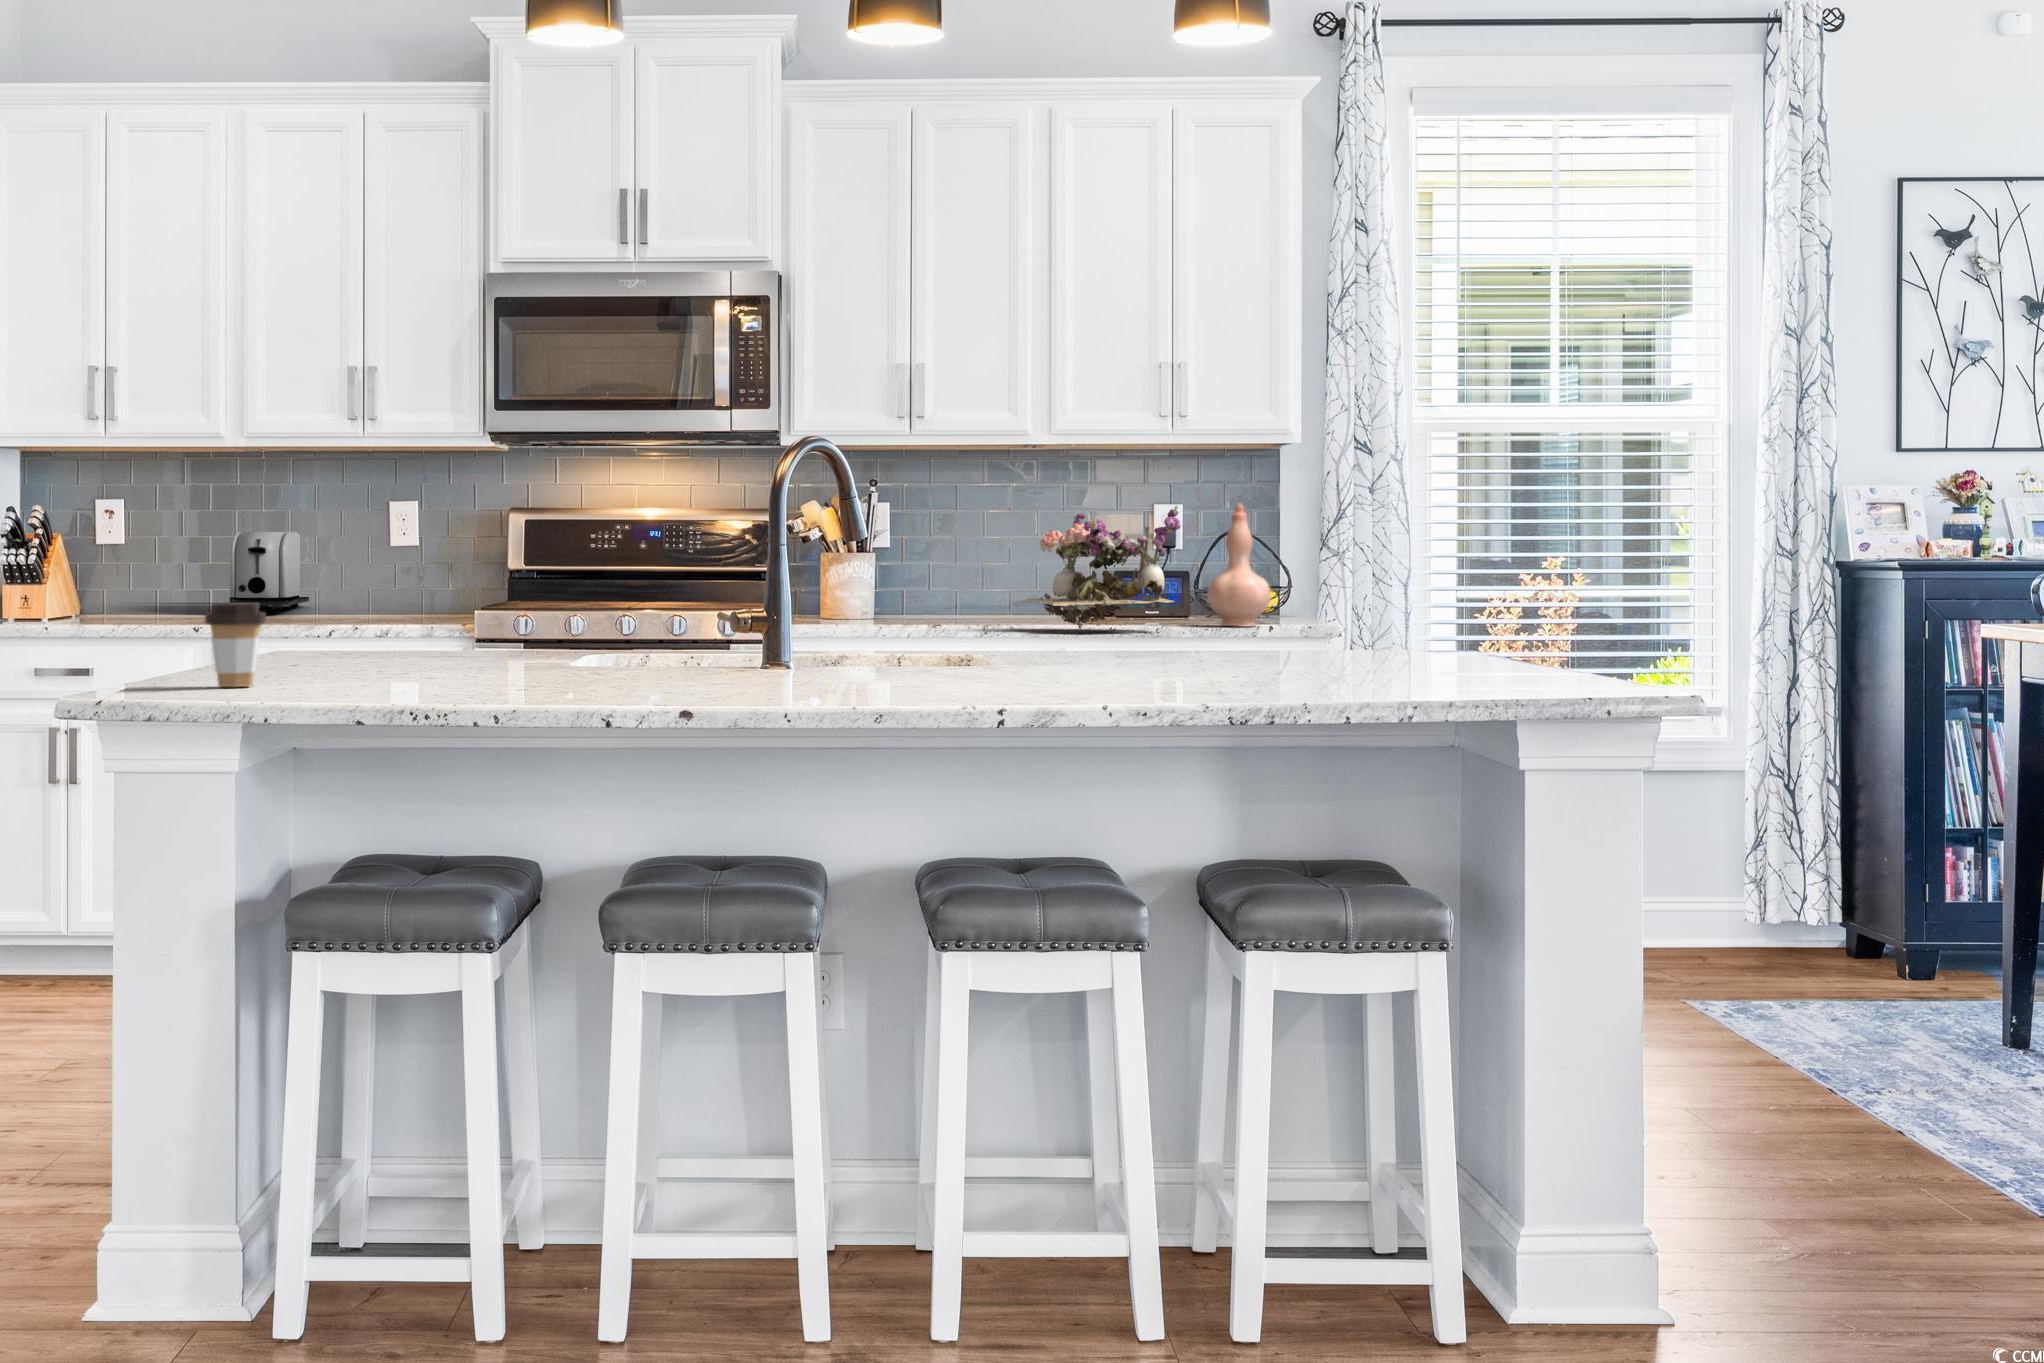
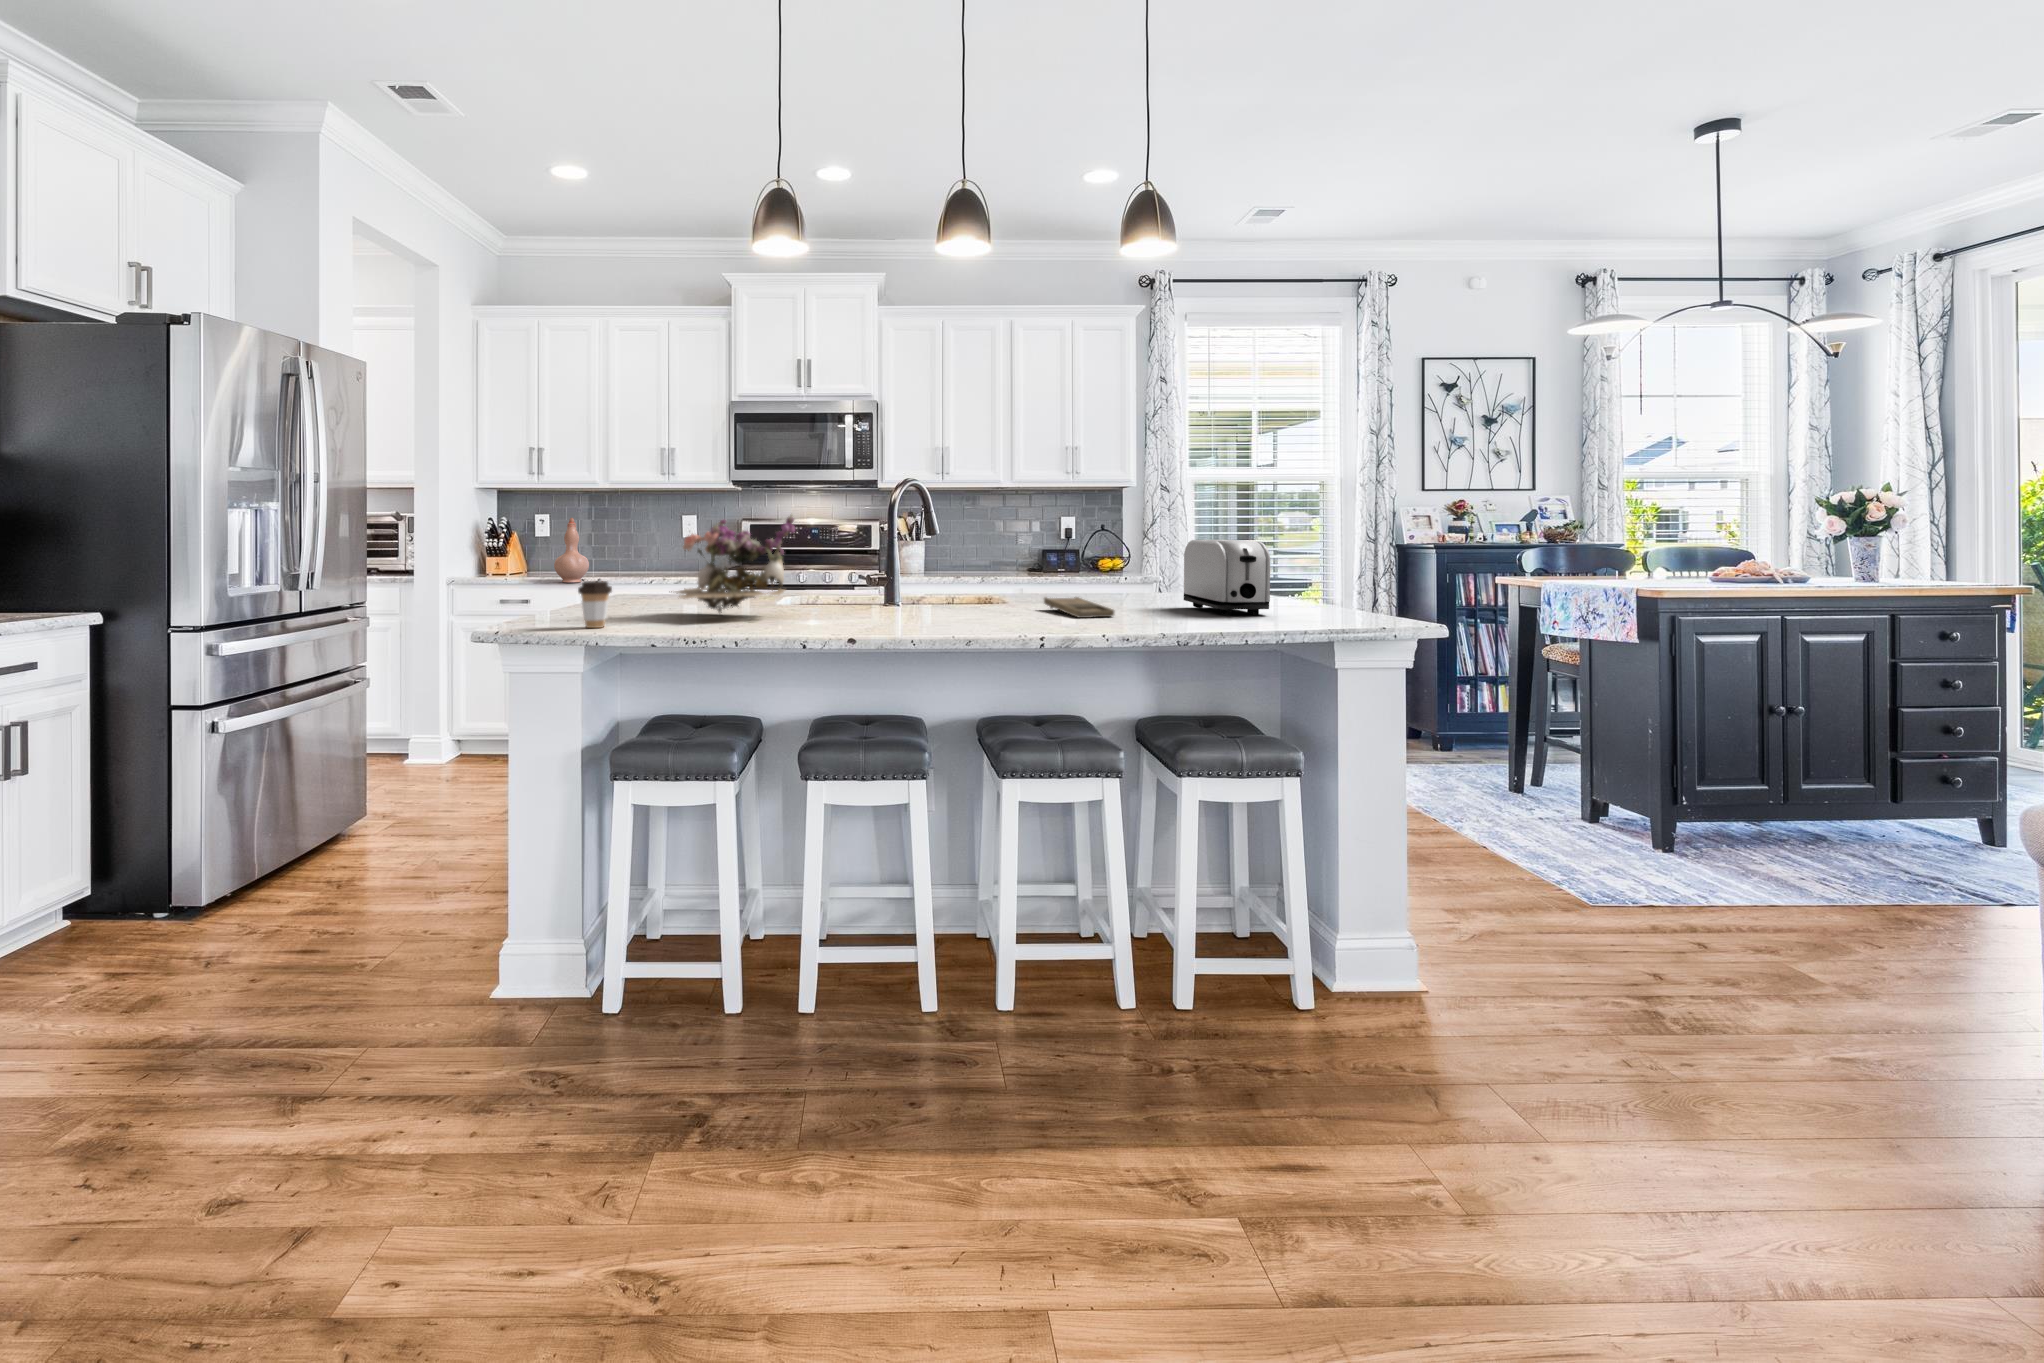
vase: present [1207,503,1271,626] -> present [554,518,589,582]
flower arrangement: present [1023,506,1181,629] -> present [671,515,795,613]
toaster: present [230,532,309,613] -> present [1184,540,1270,615]
tray: none [1074,642,1199,677] -> present [1044,597,1114,618]

